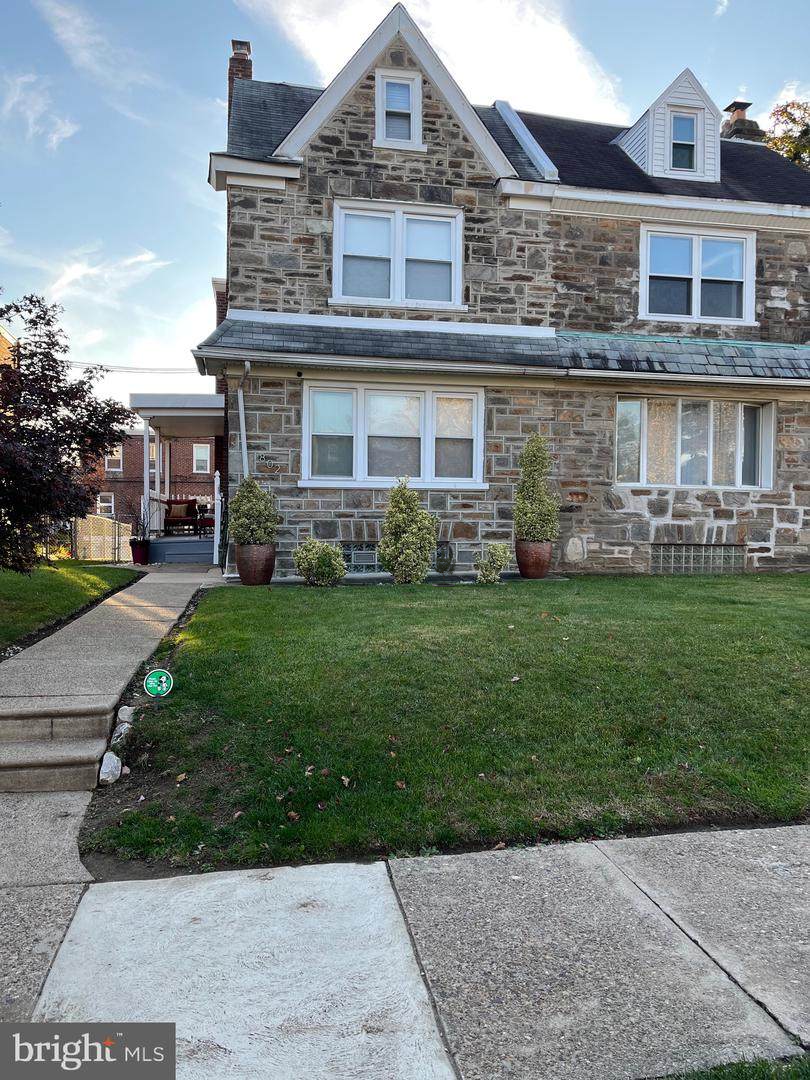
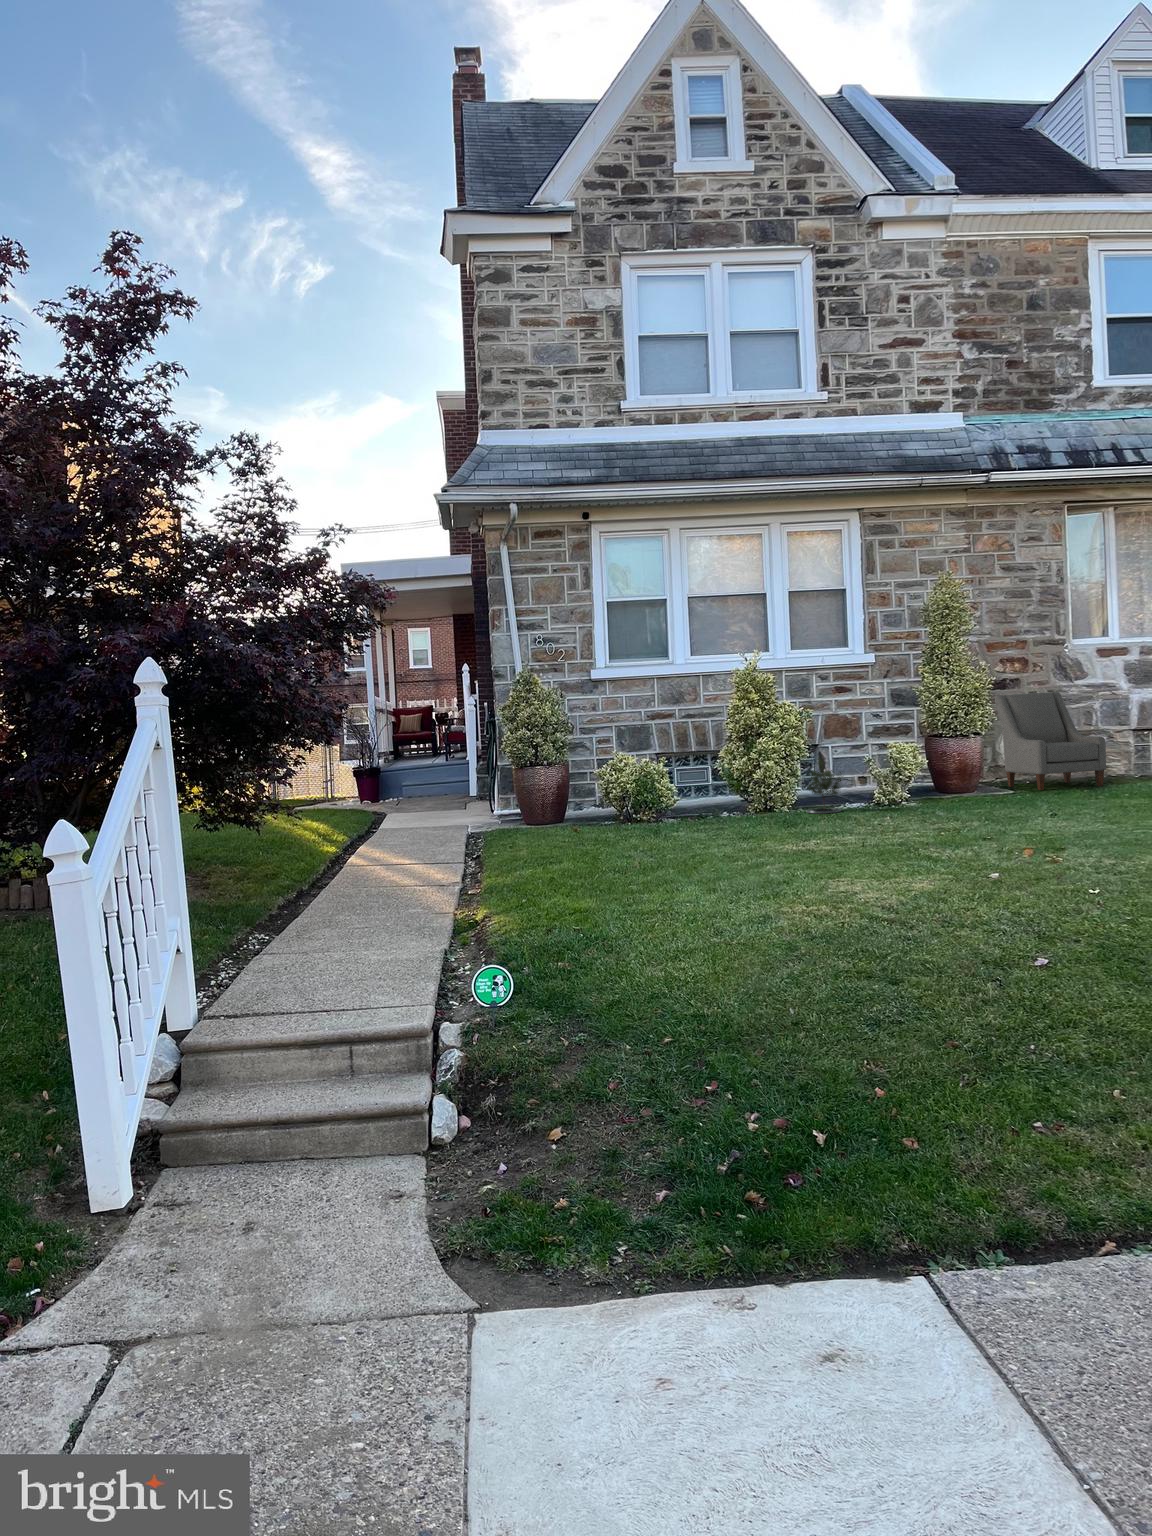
chair: none [565,515,630,579] -> present [995,692,1106,790]

